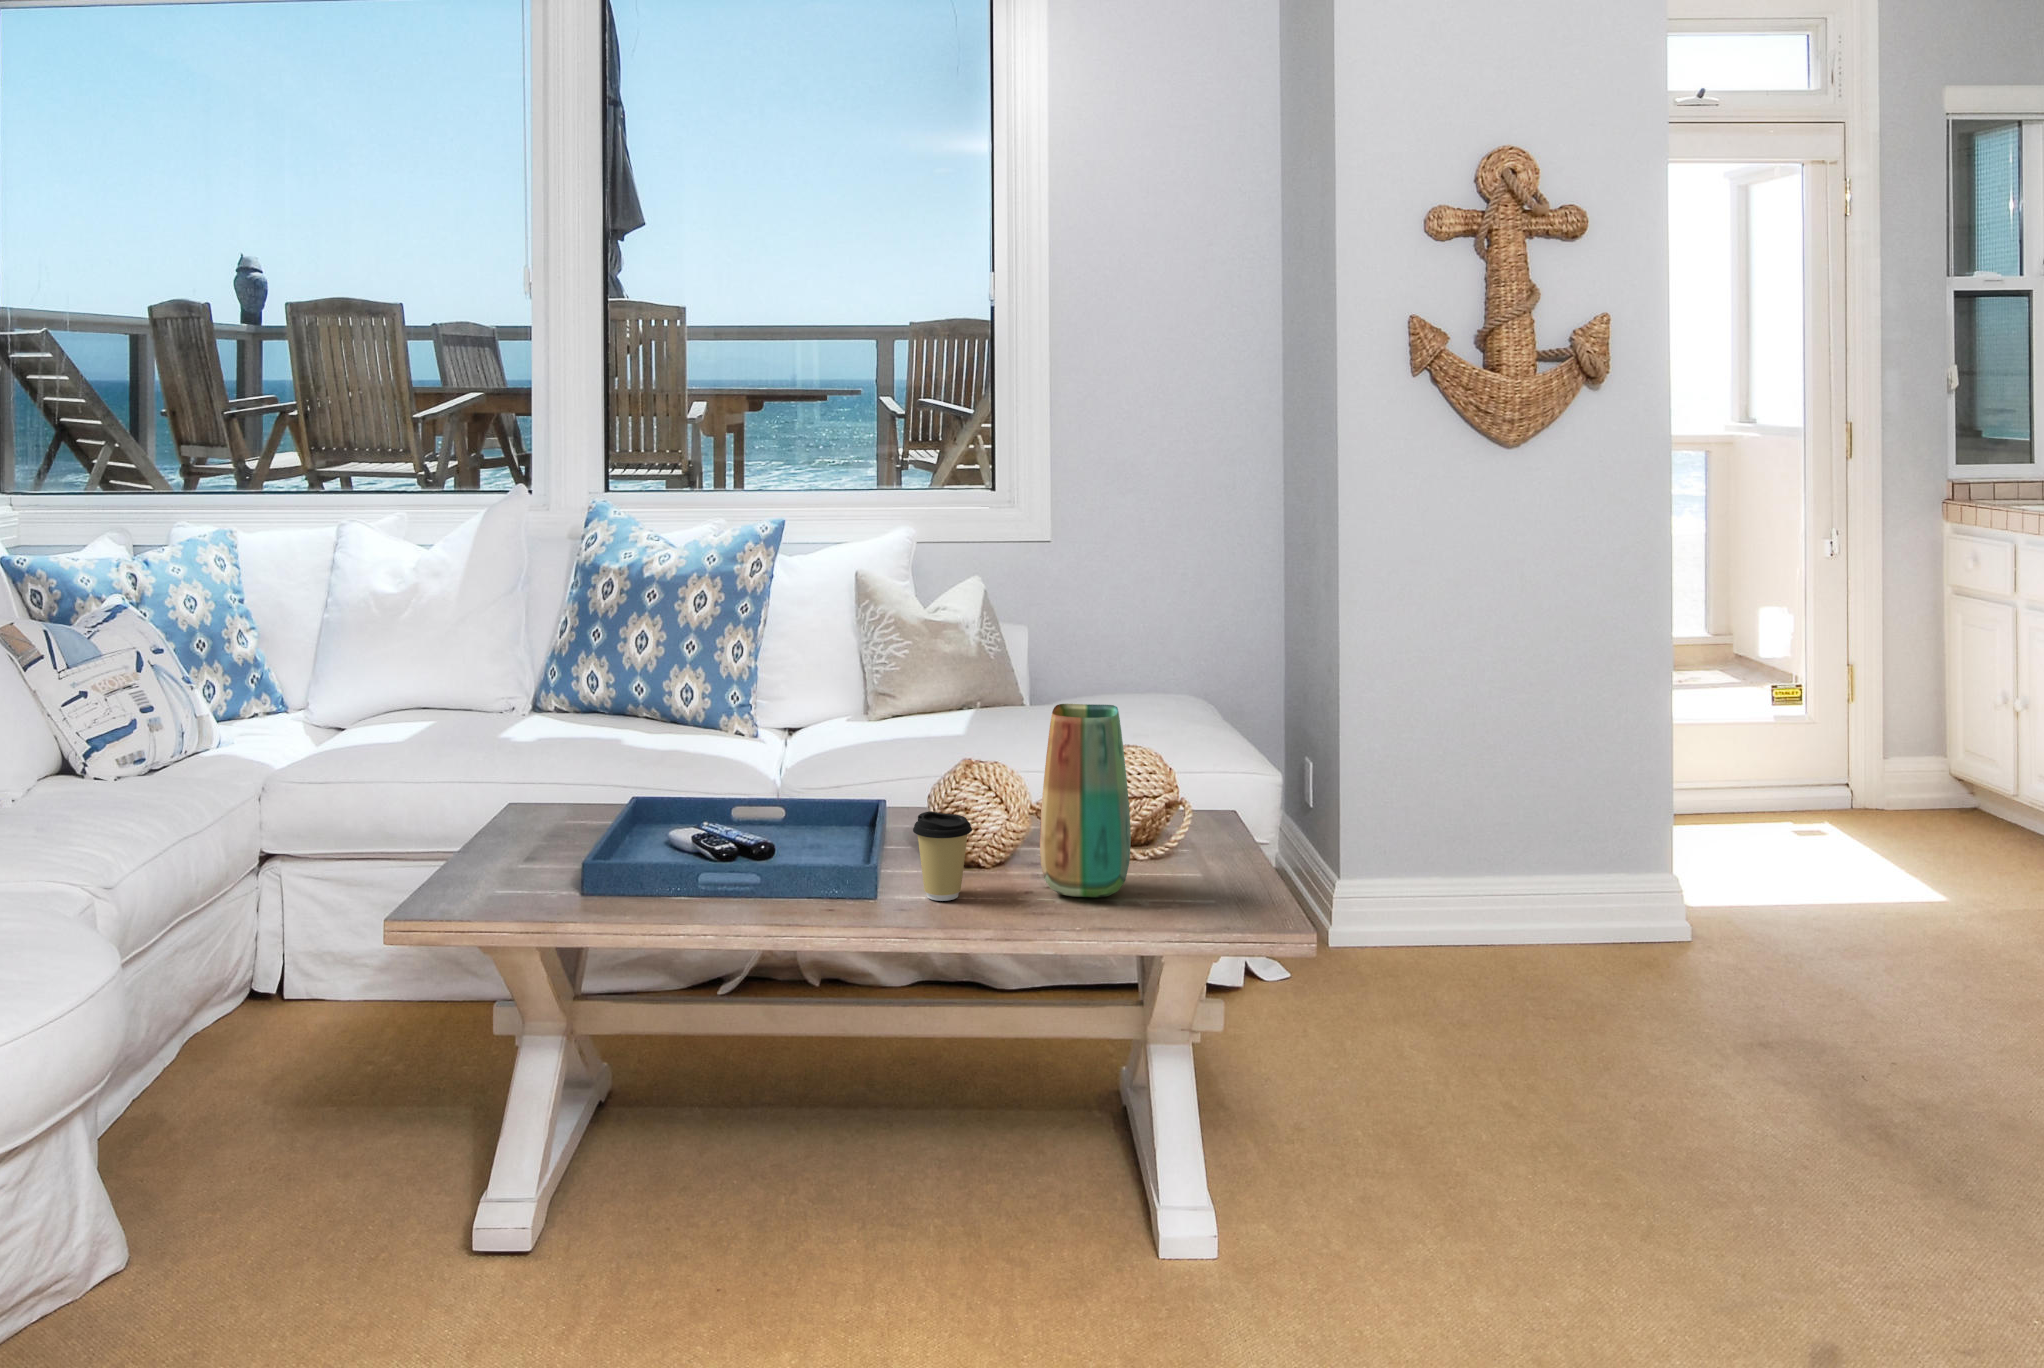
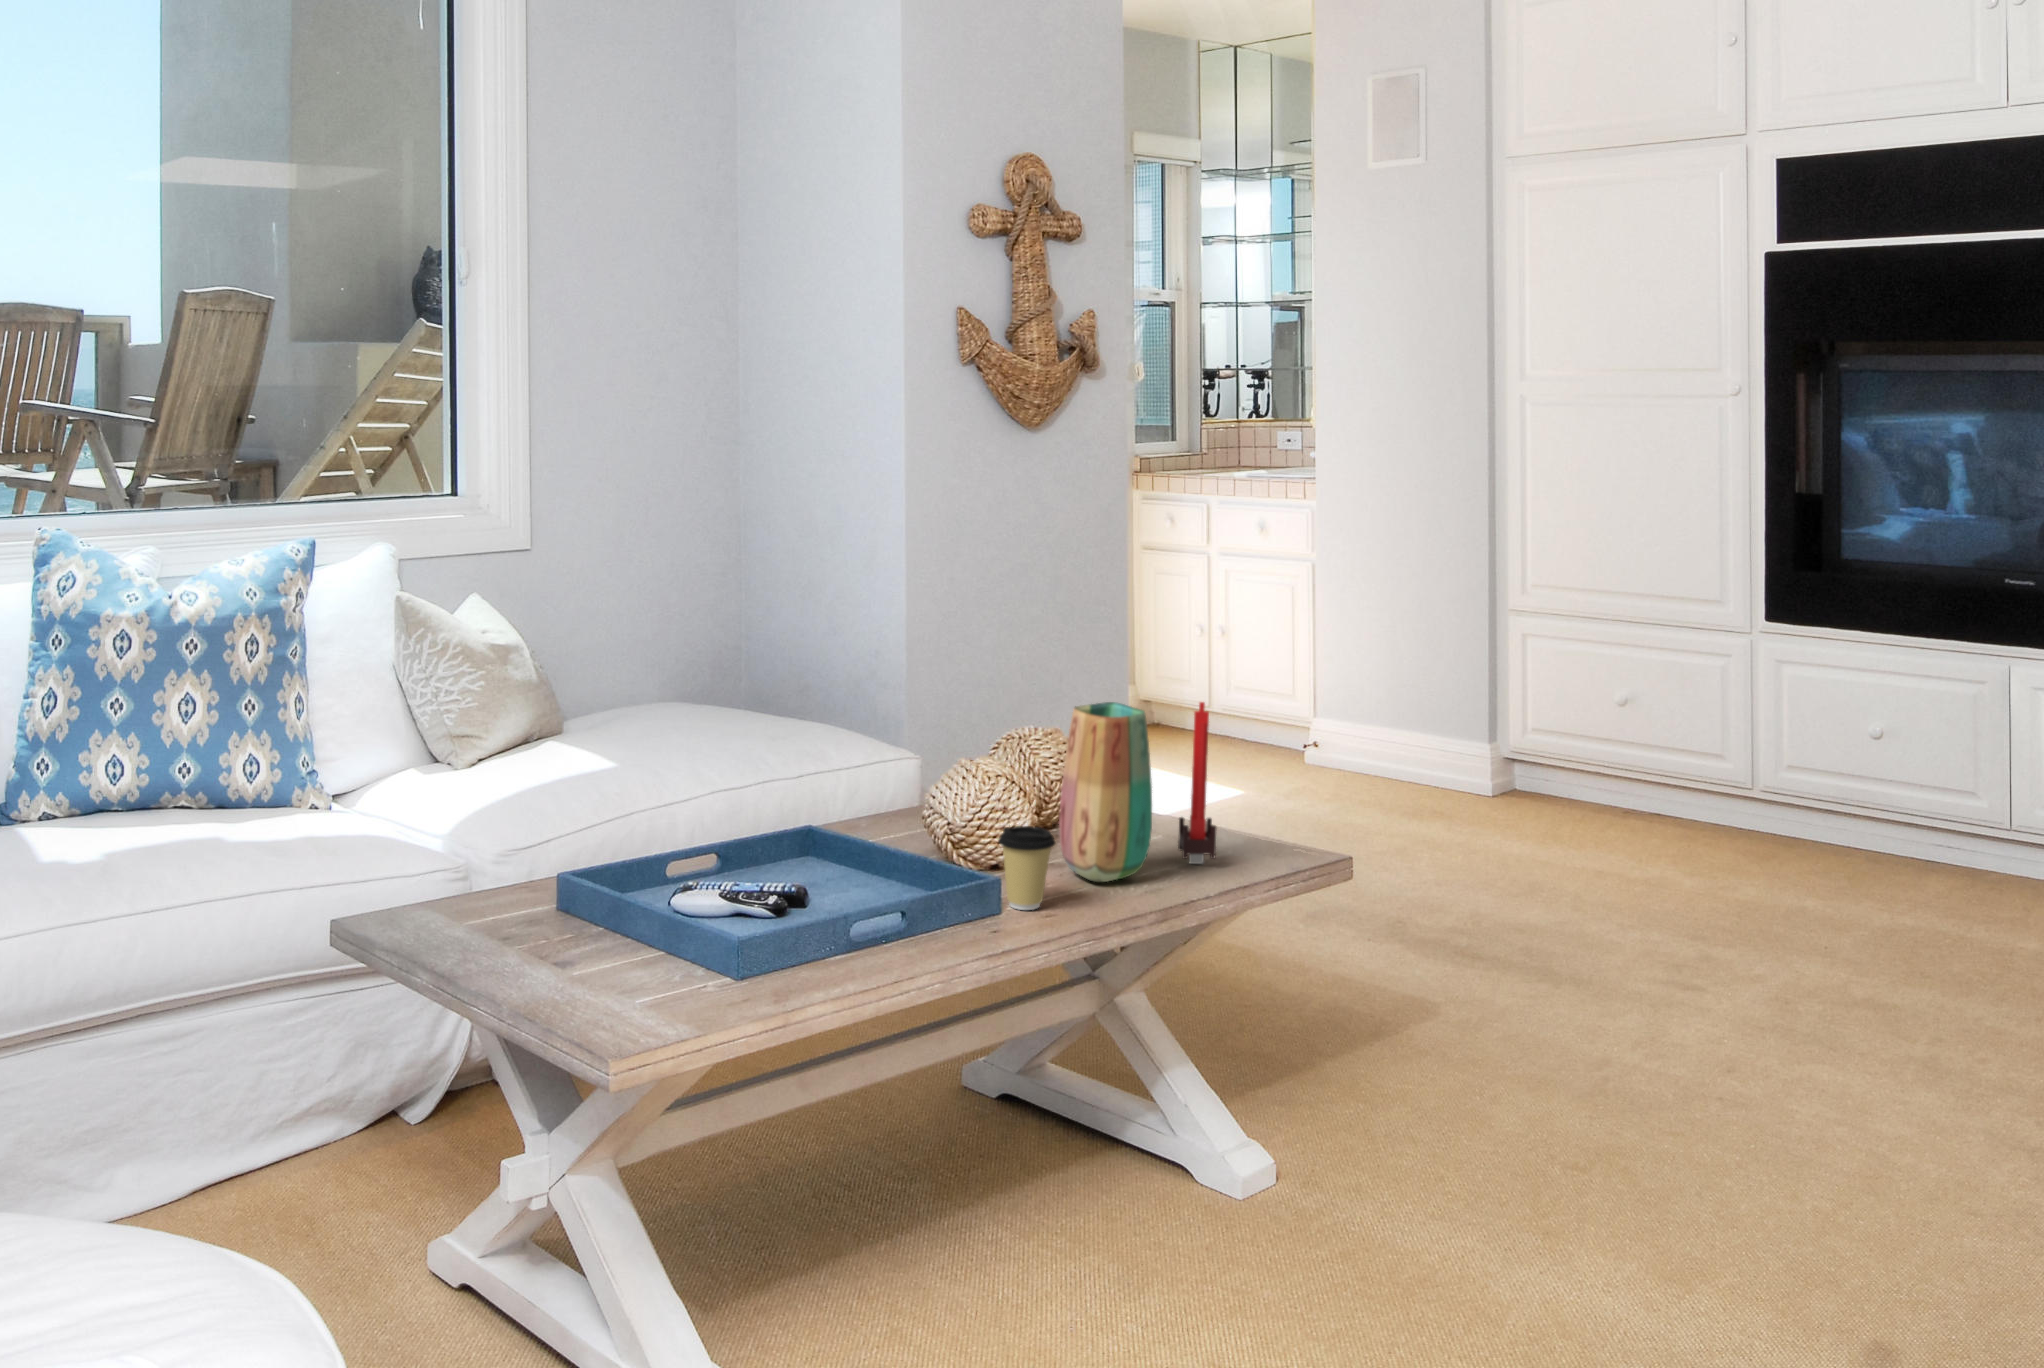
candle: none [1194,719,1245,906] -> present [1178,702,1216,864]

